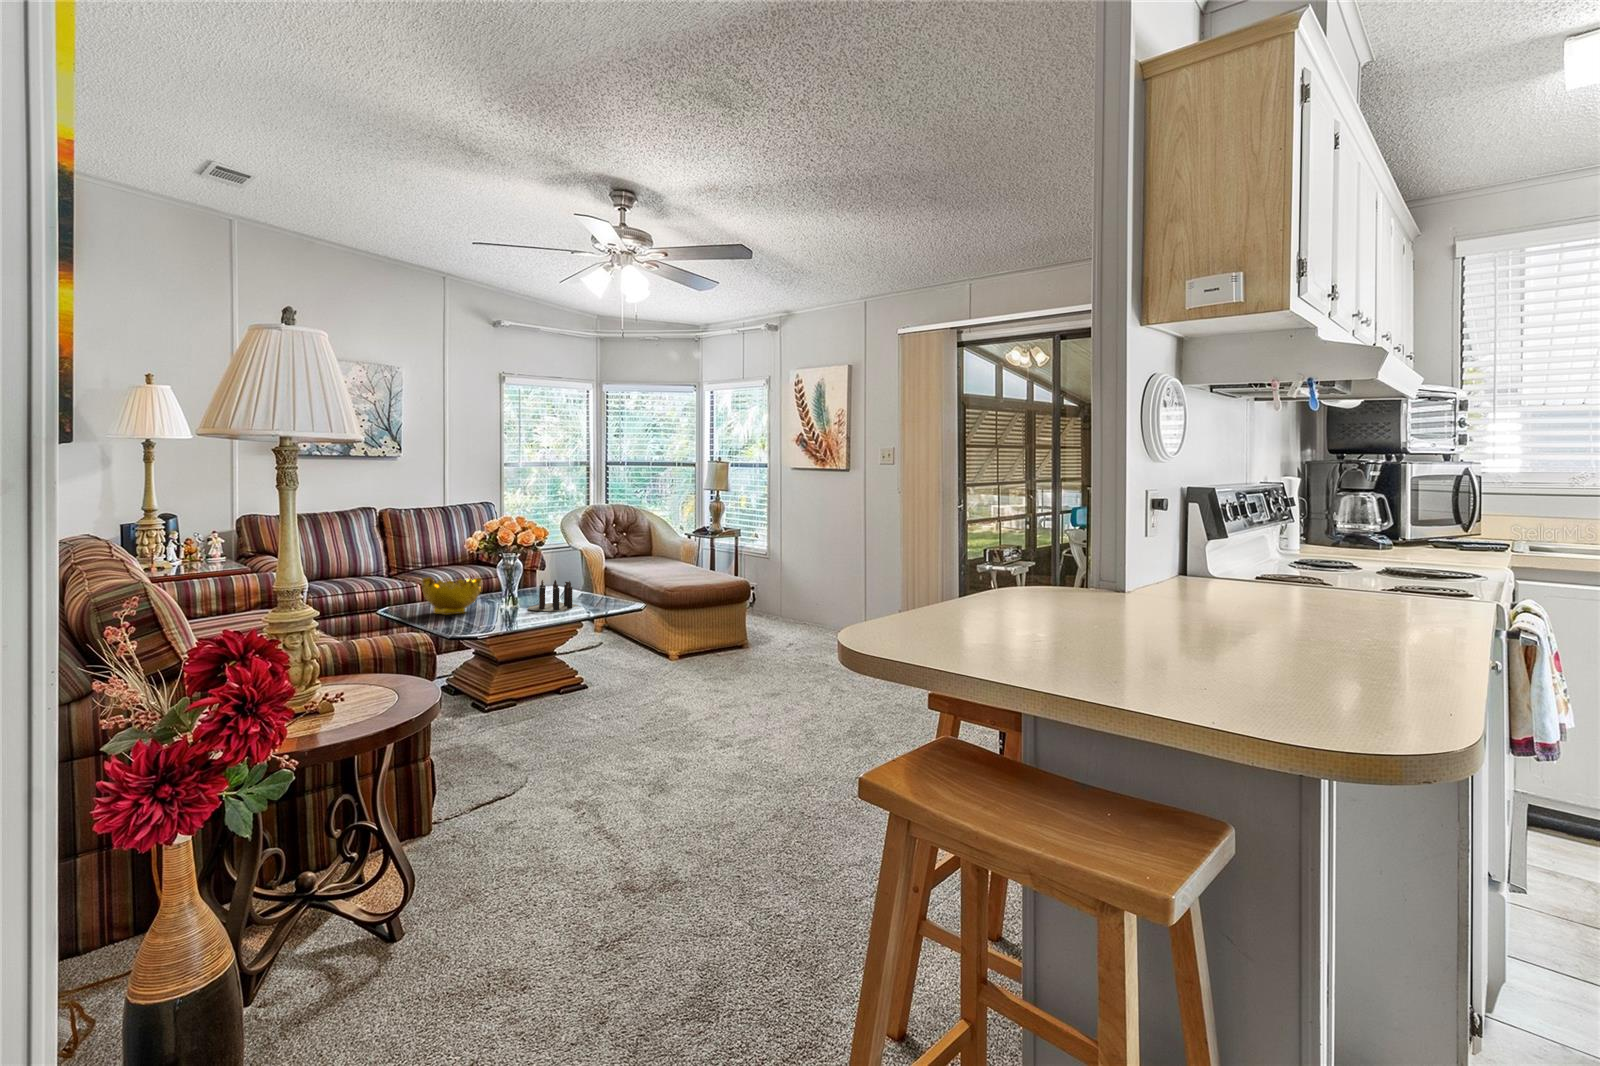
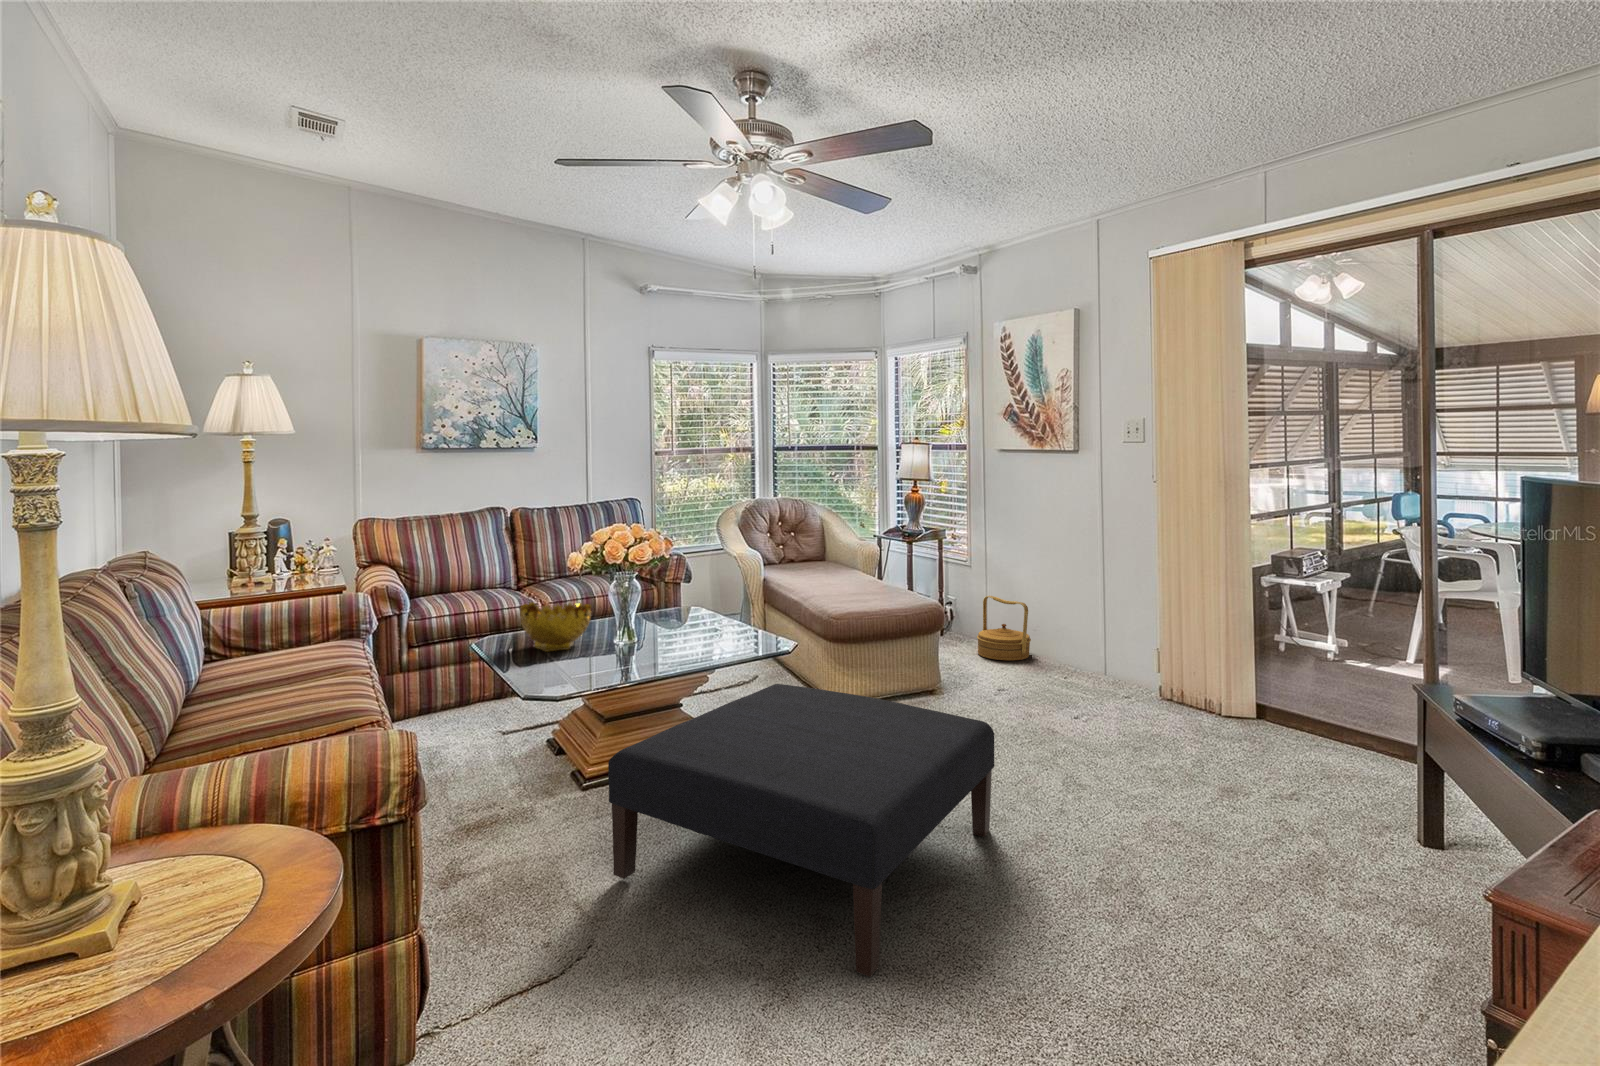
basket: none [777,579,817,627] -> present [977,596,1031,661]
candle: present [528,580,578,611] -> none [643,608,725,653]
ottoman: none [530,628,791,779] -> present [608,684,994,977]

